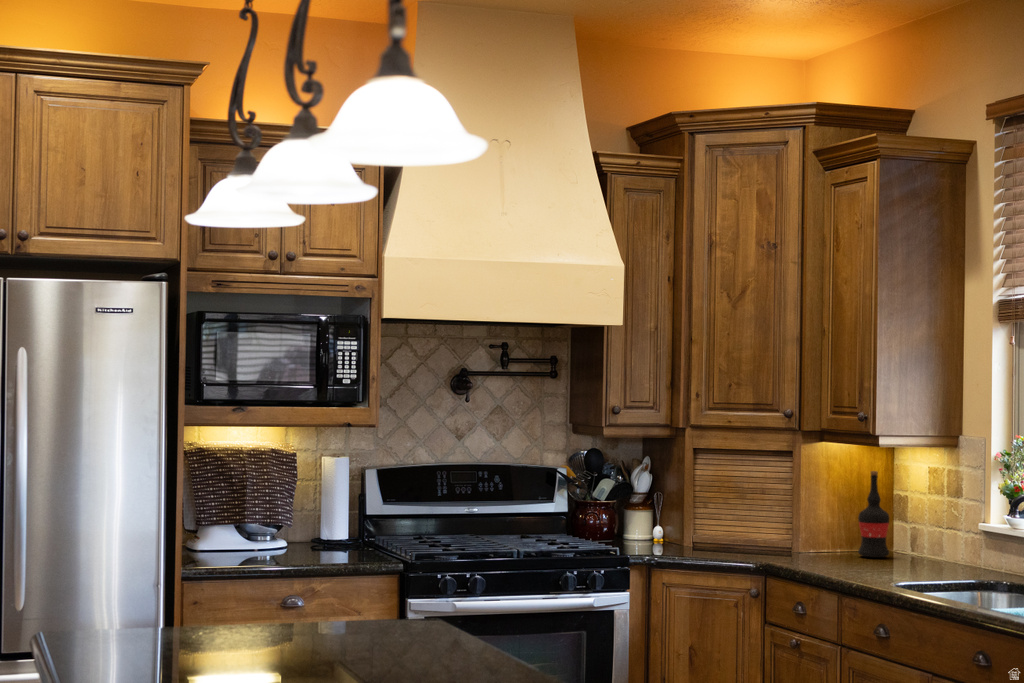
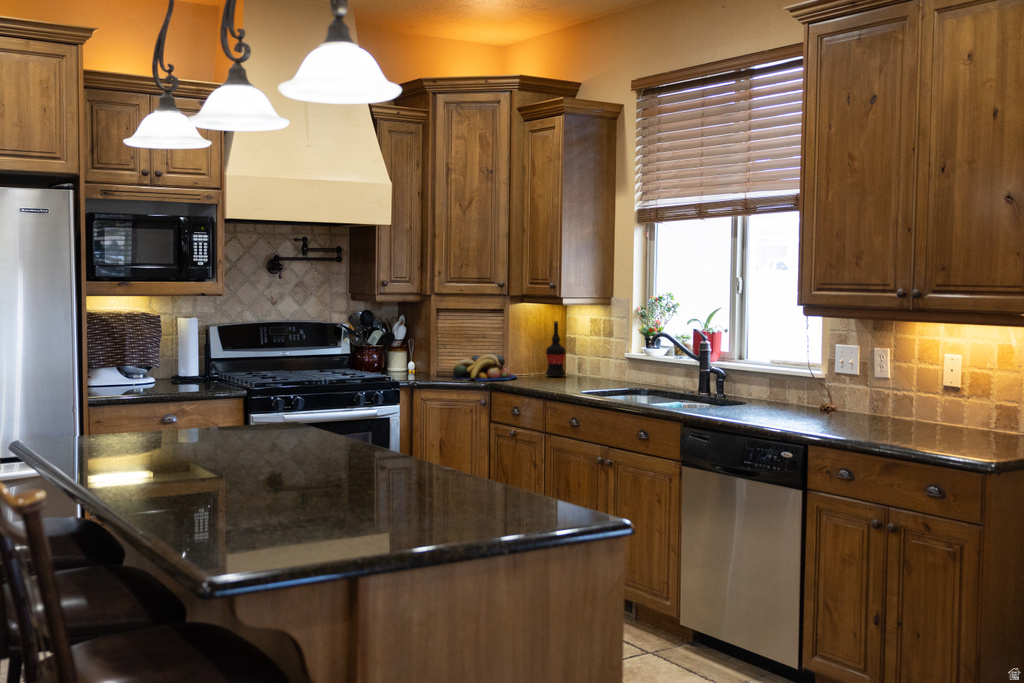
fruit bowl: none [710,519,811,561] -> present [452,354,517,381]

